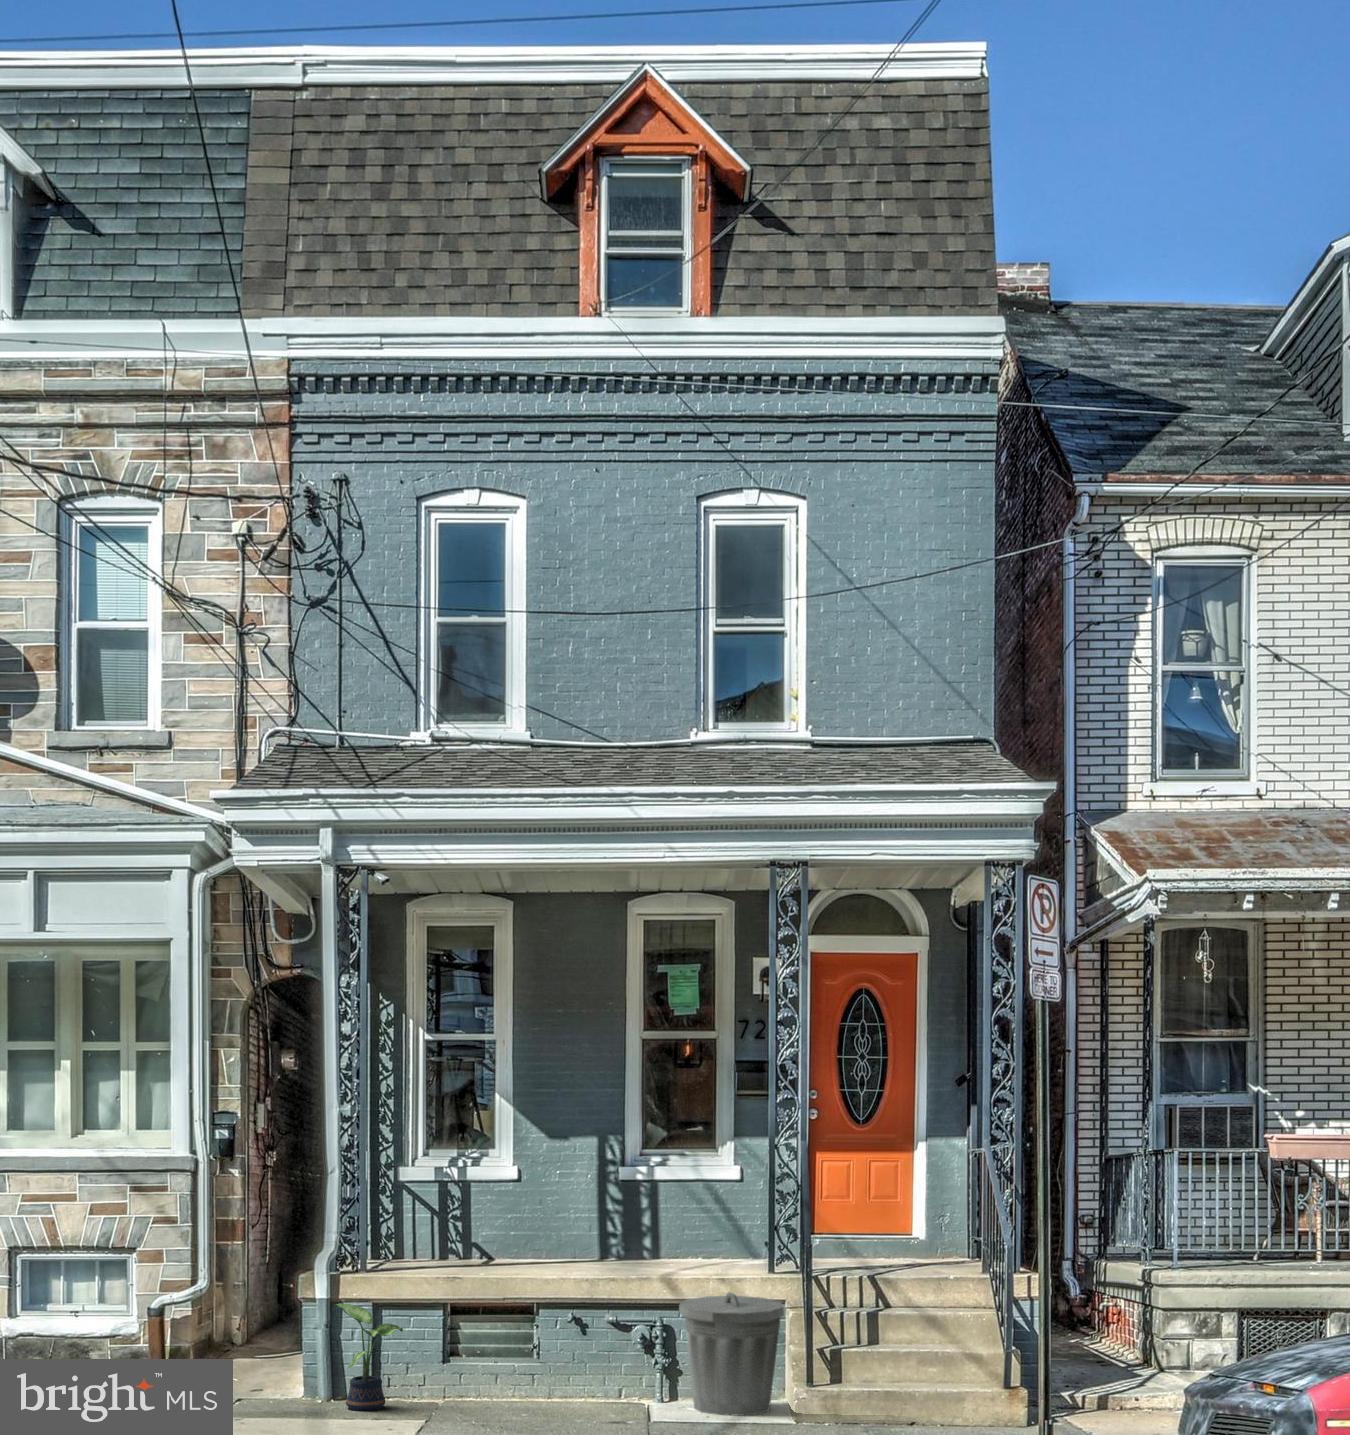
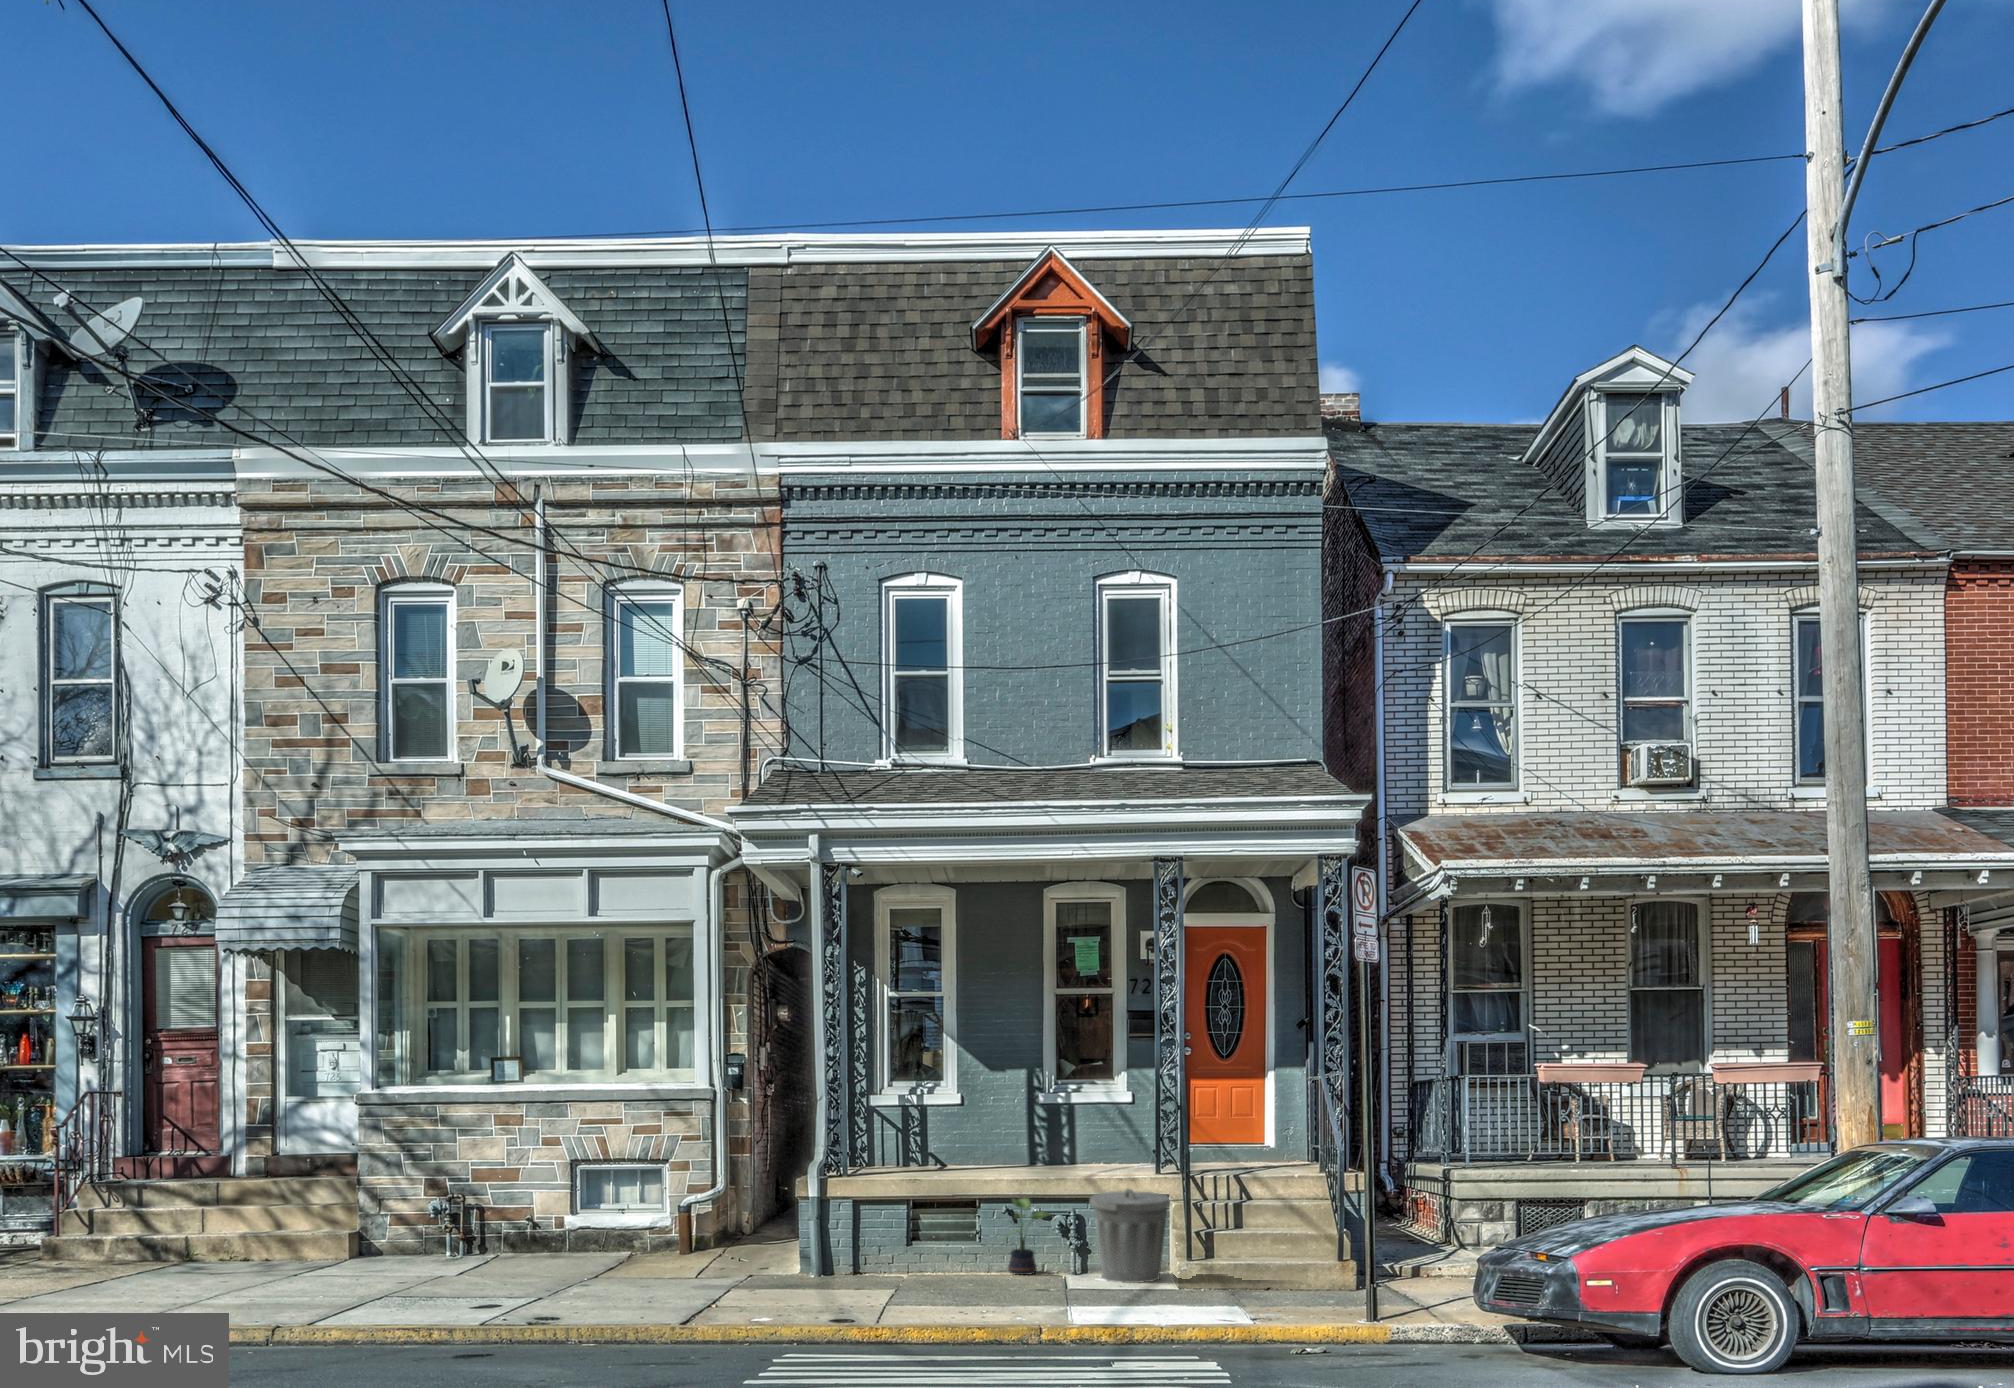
potted plant: present [335,1303,403,1411] -> present [1008,1198,1053,1275]

